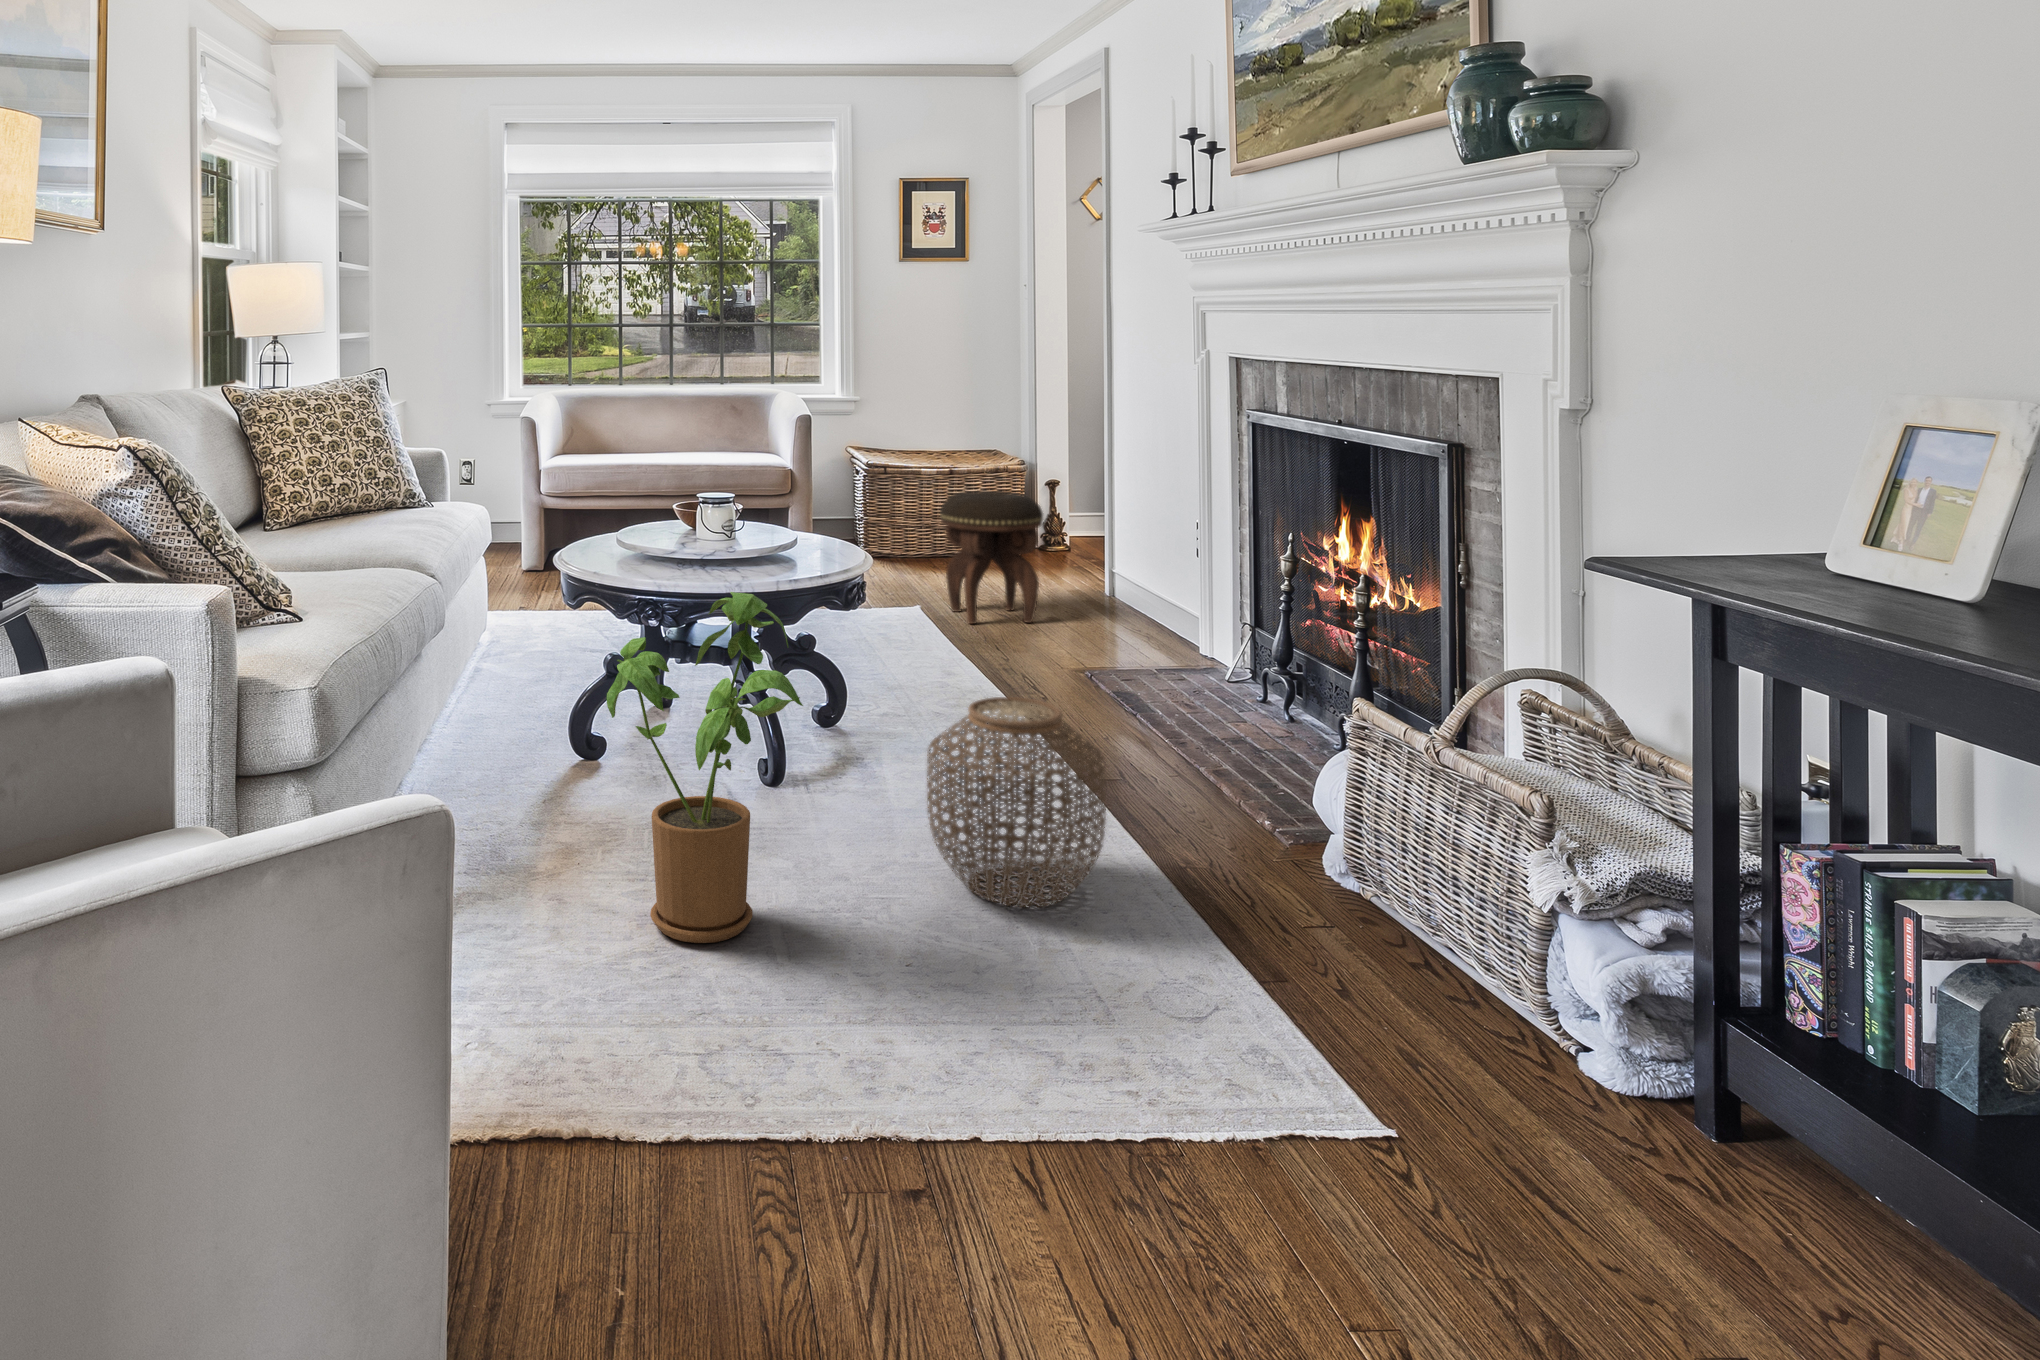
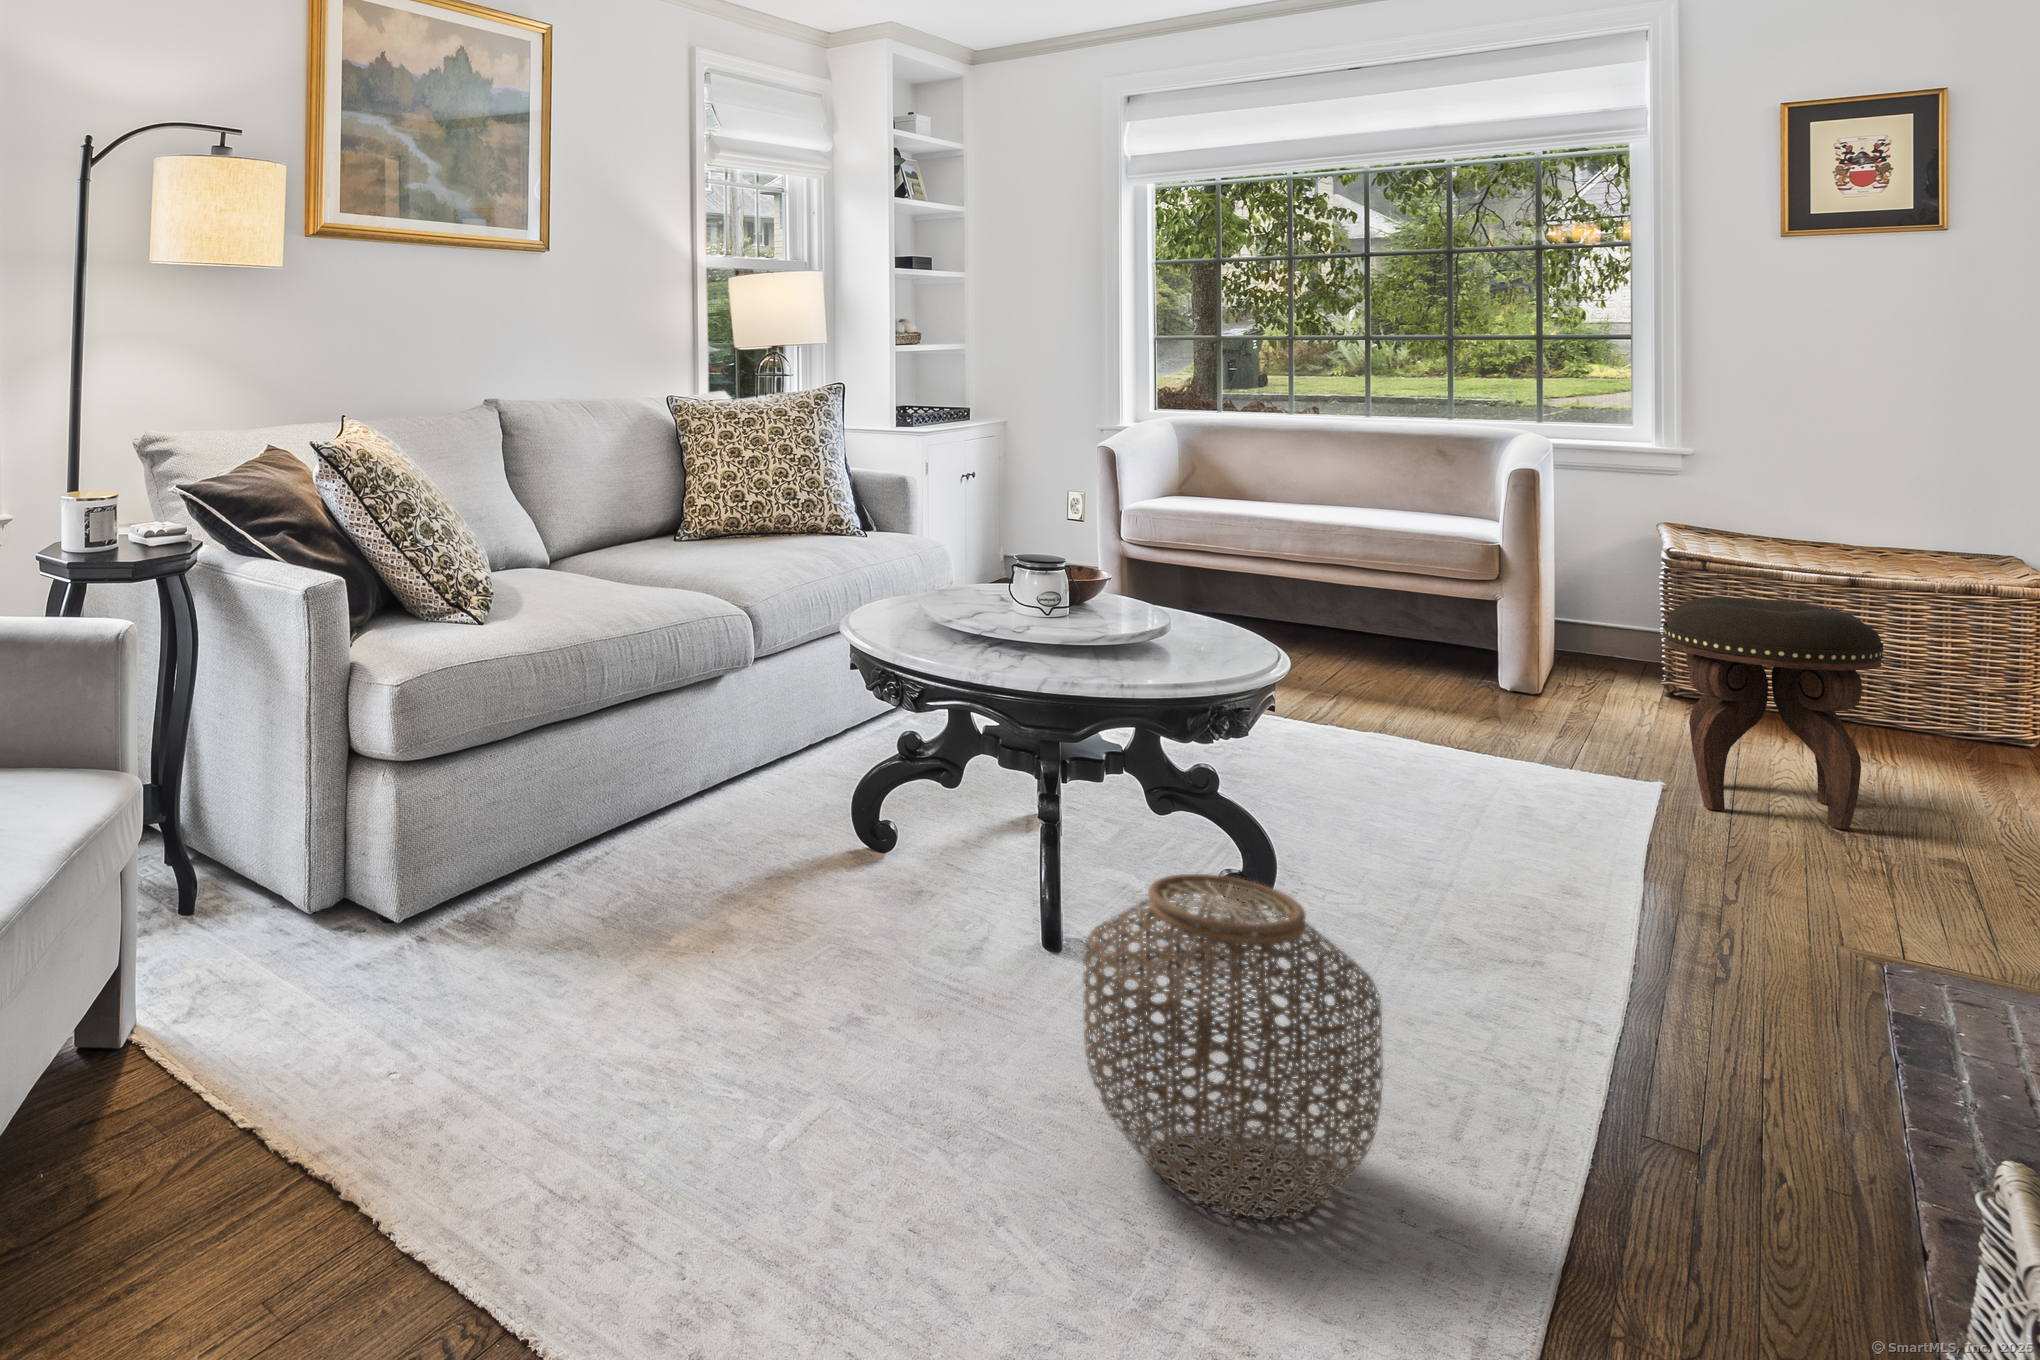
house plant: present [607,592,803,943] -> none [657,652,892,1083]

